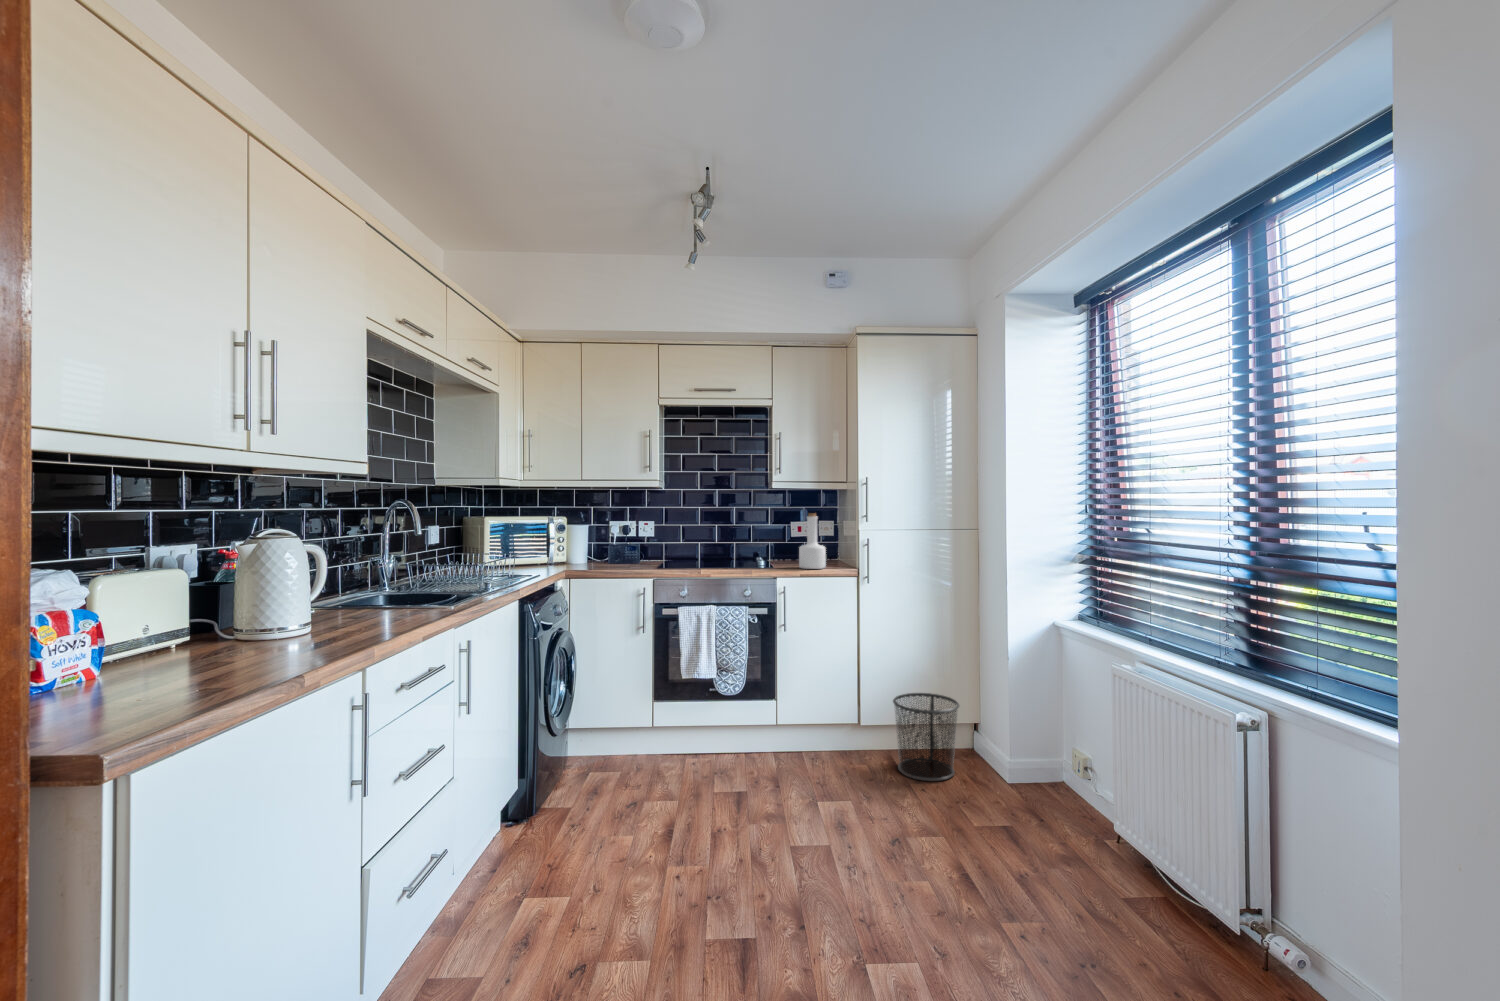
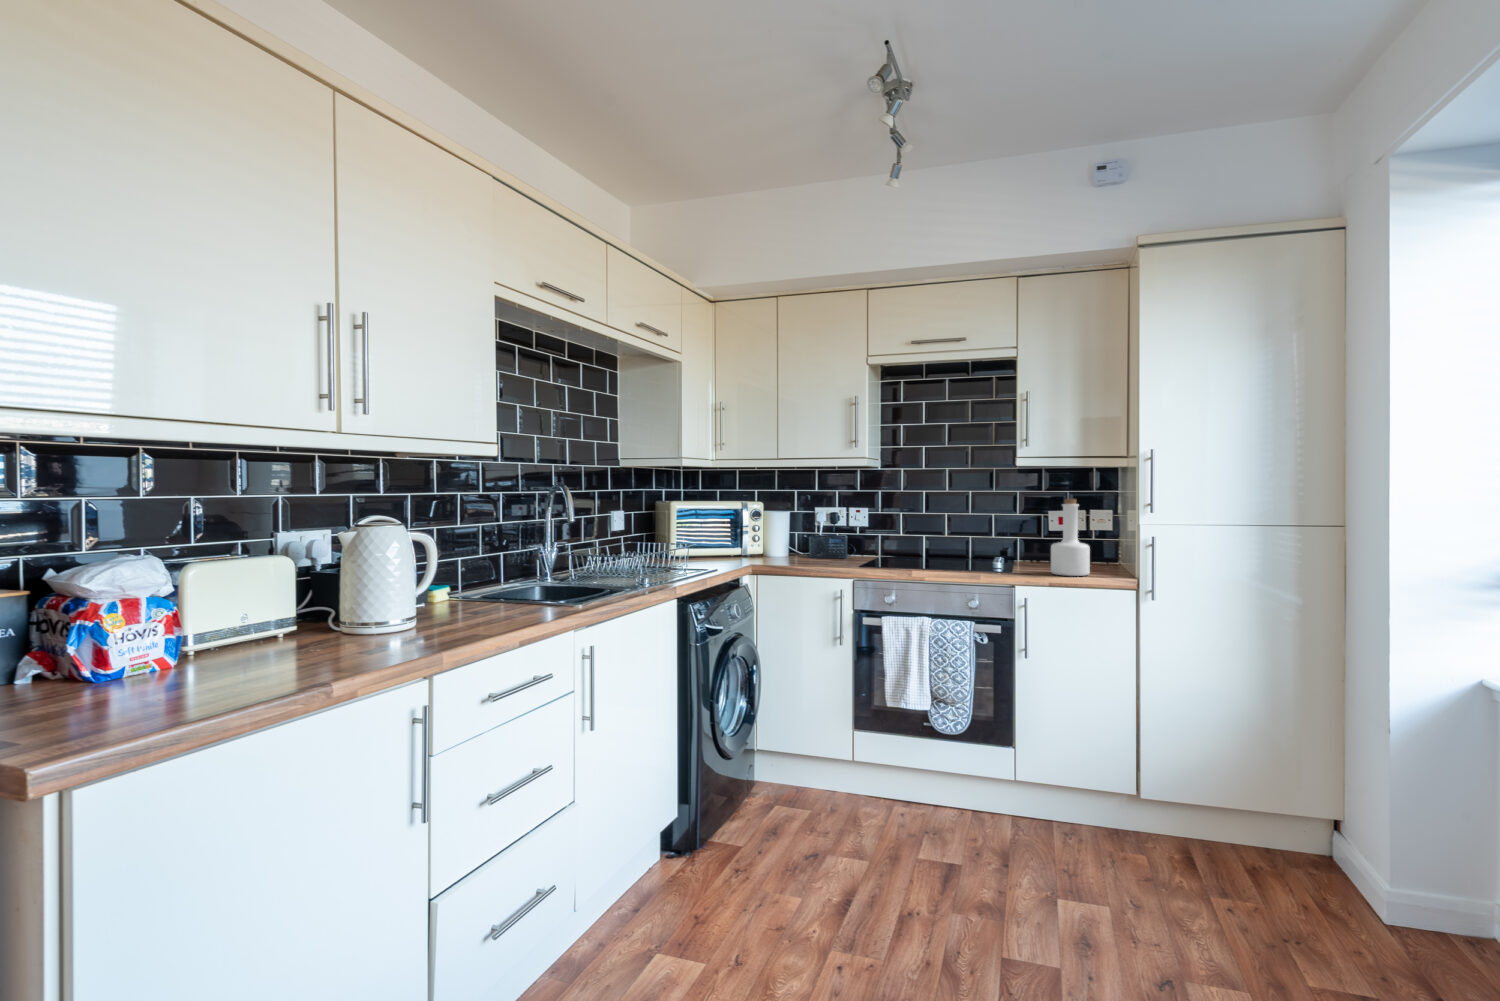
trash can: present [893,693,960,781] -> none [1188,762,1302,901]

